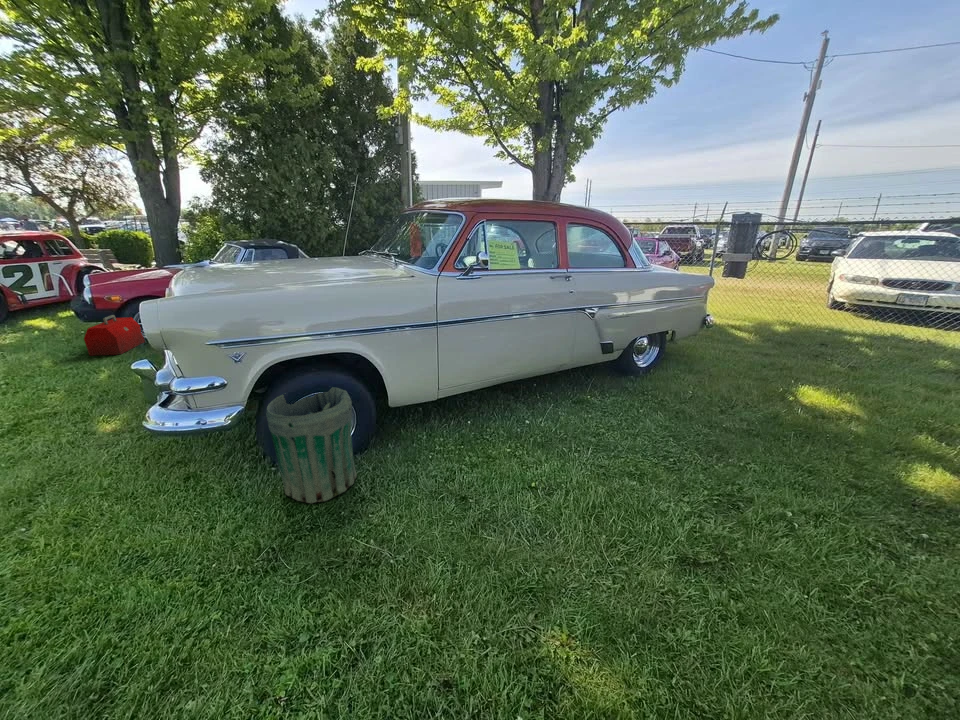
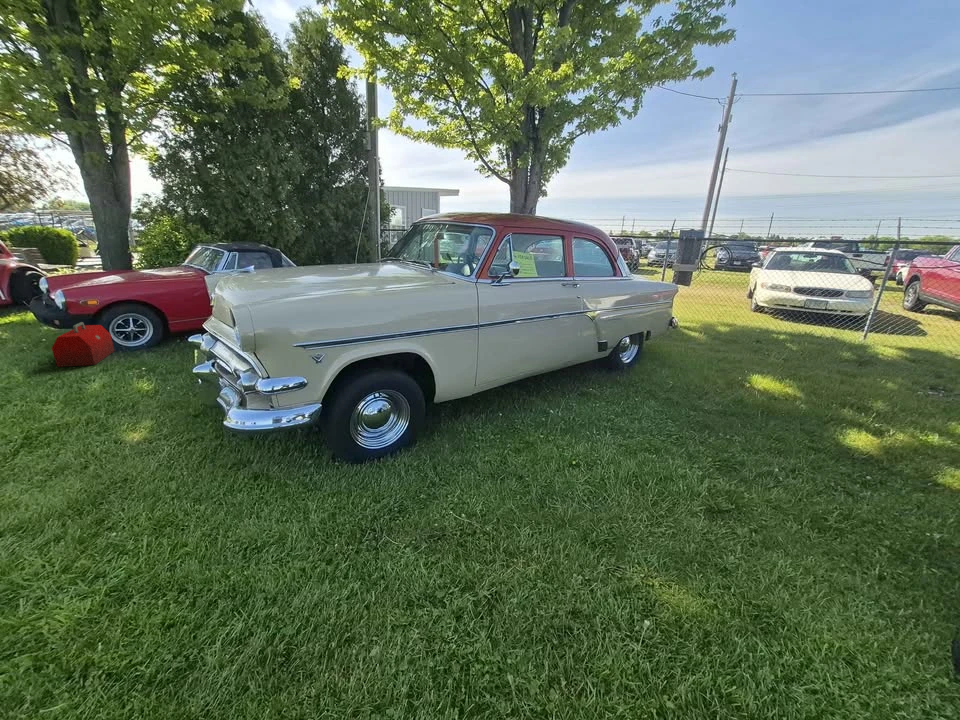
trash can: present [266,387,357,503] -> none [347,385,422,491]

